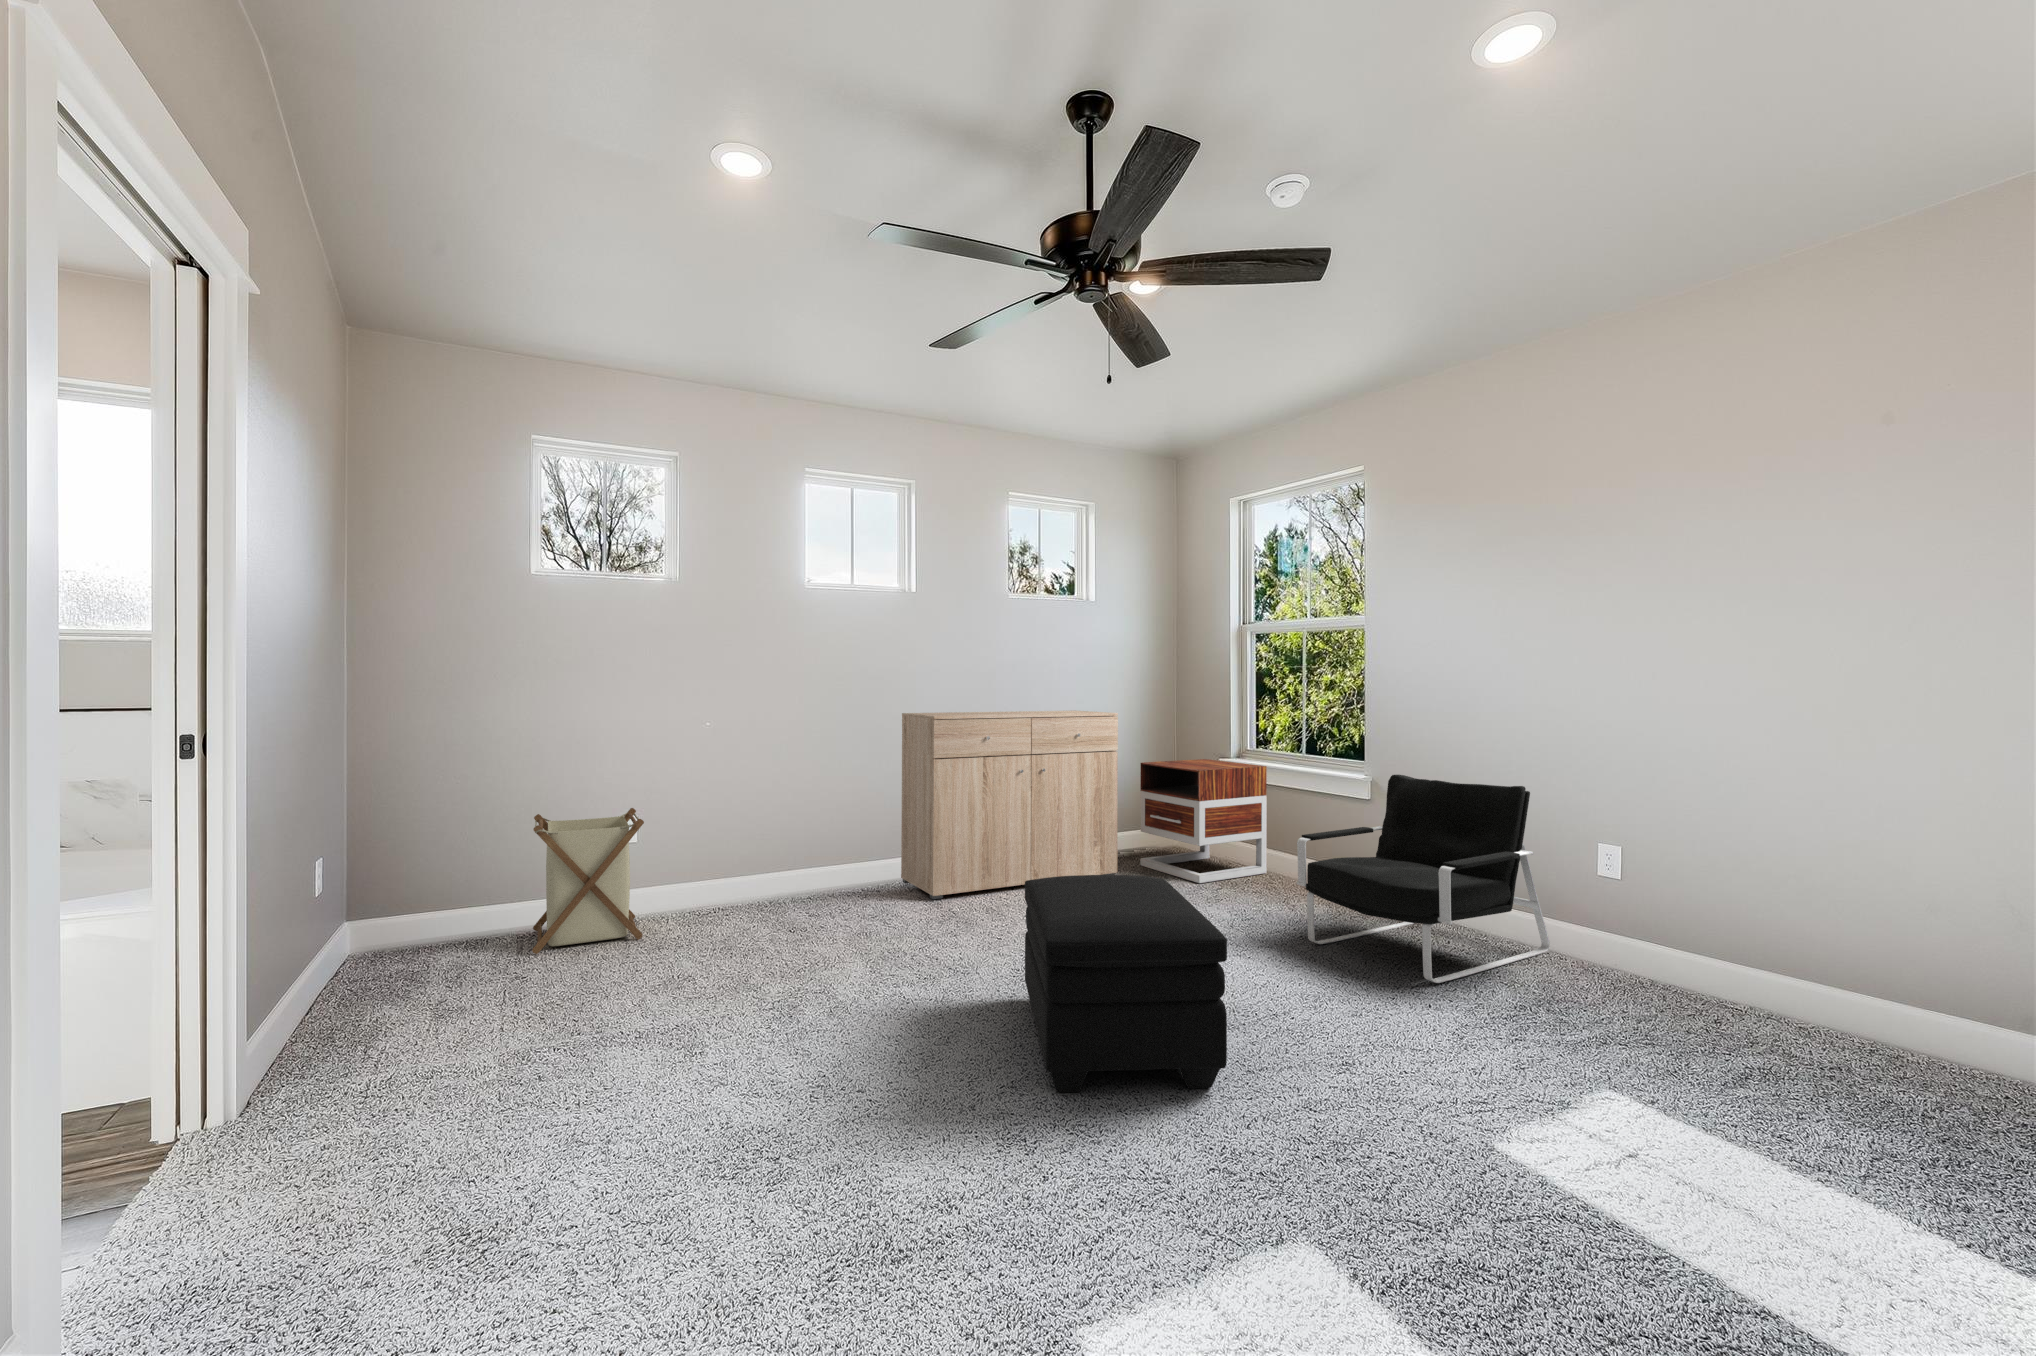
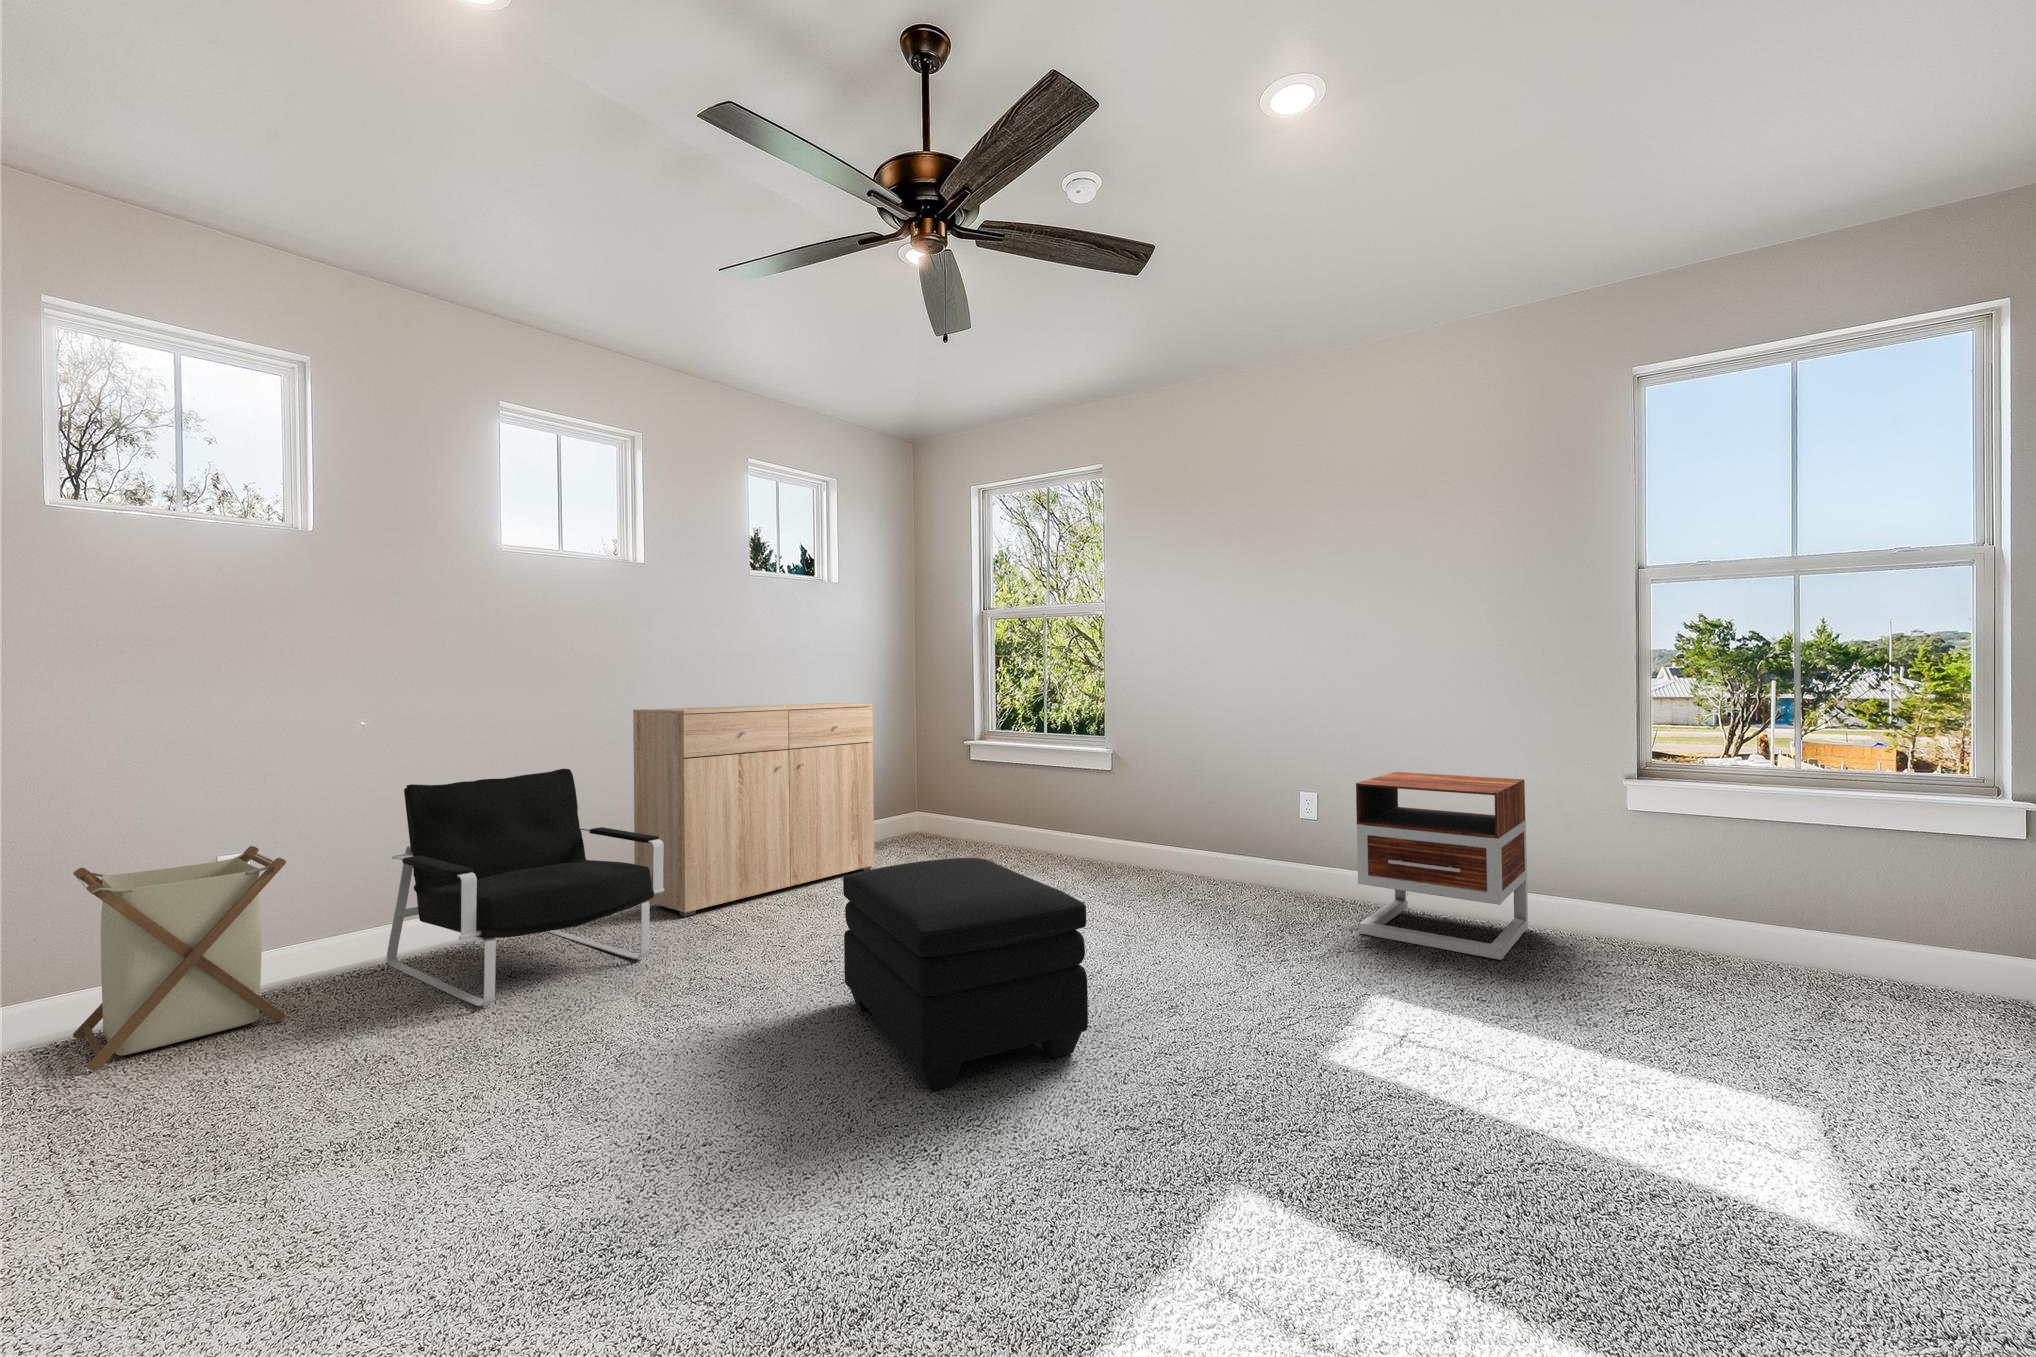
nightstand: present [1140,759,1267,883] -> present [1356,772,1528,960]
armchair: present [1296,775,1550,983] -> present [387,769,664,1006]

